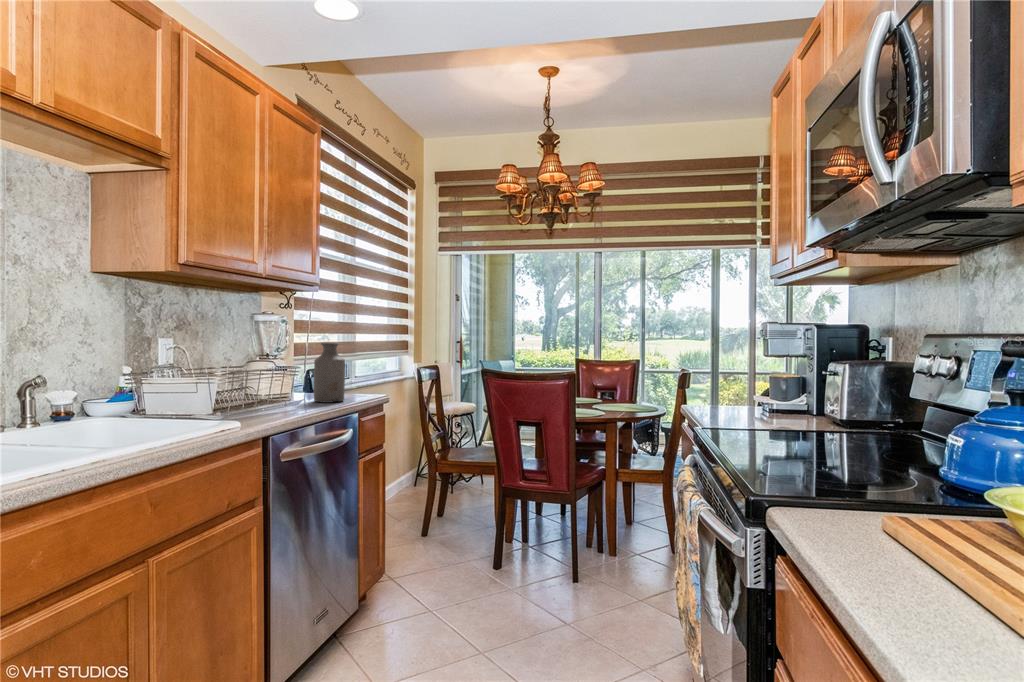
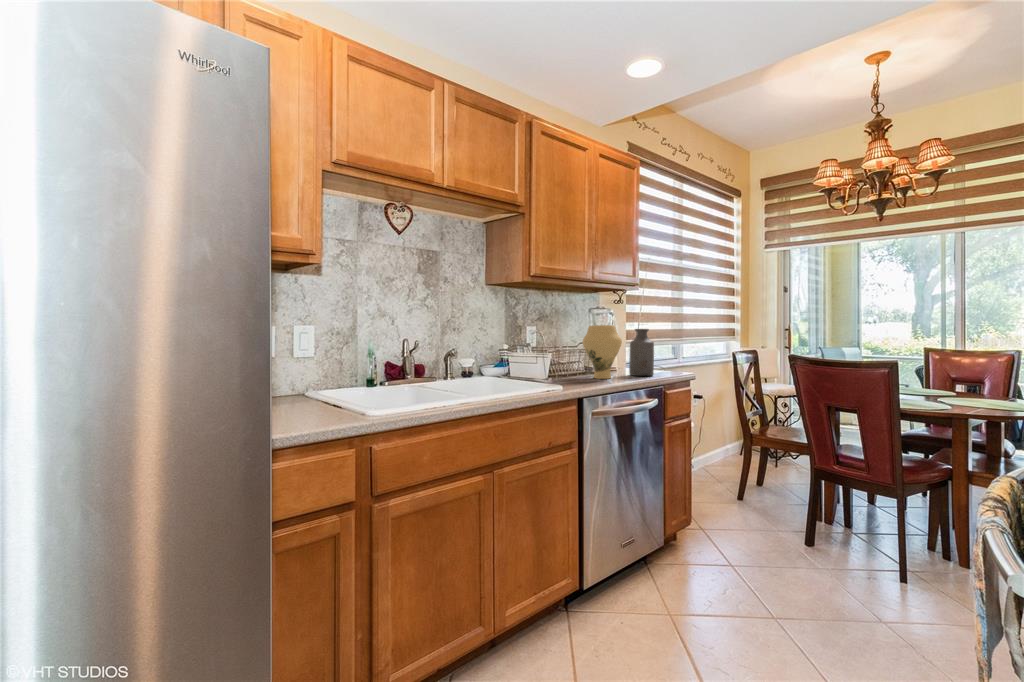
vase: none [255,338,310,410] -> present [583,325,622,379]

